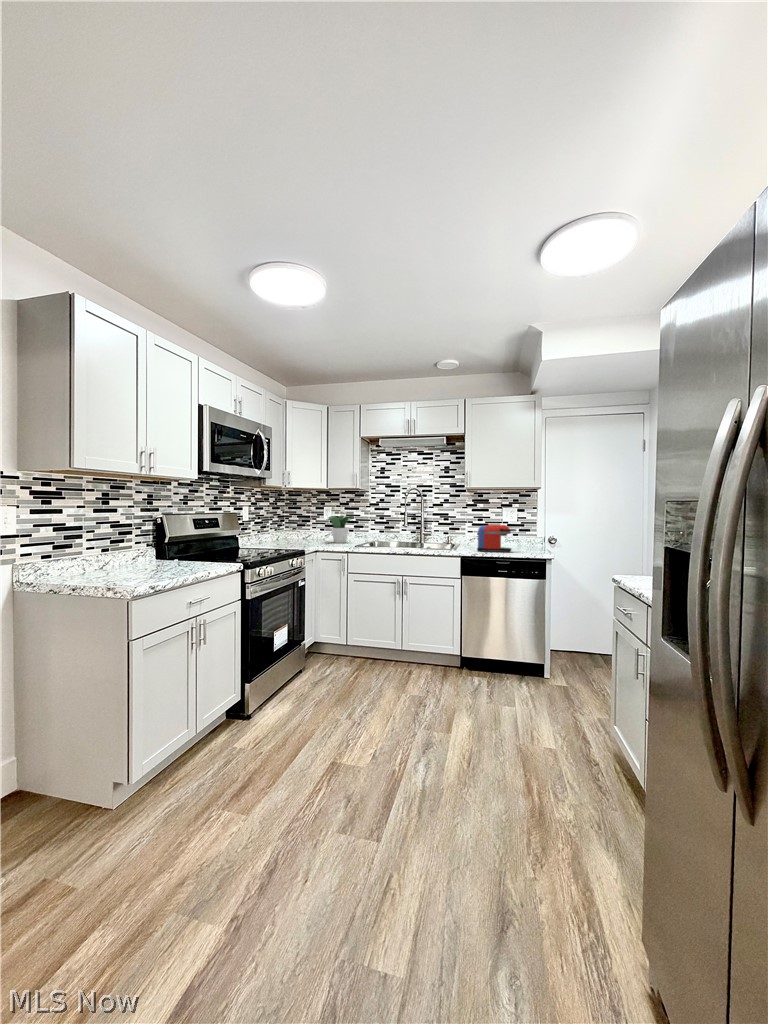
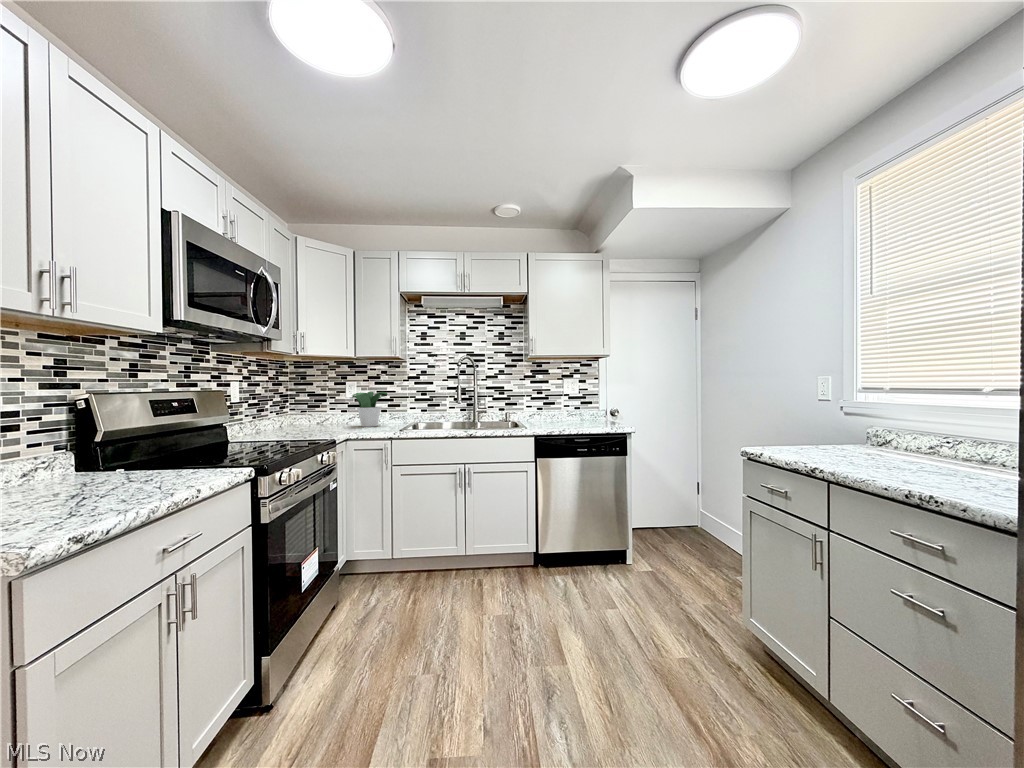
coffee maker: present [477,525,516,552] -> none [549,396,592,428]

